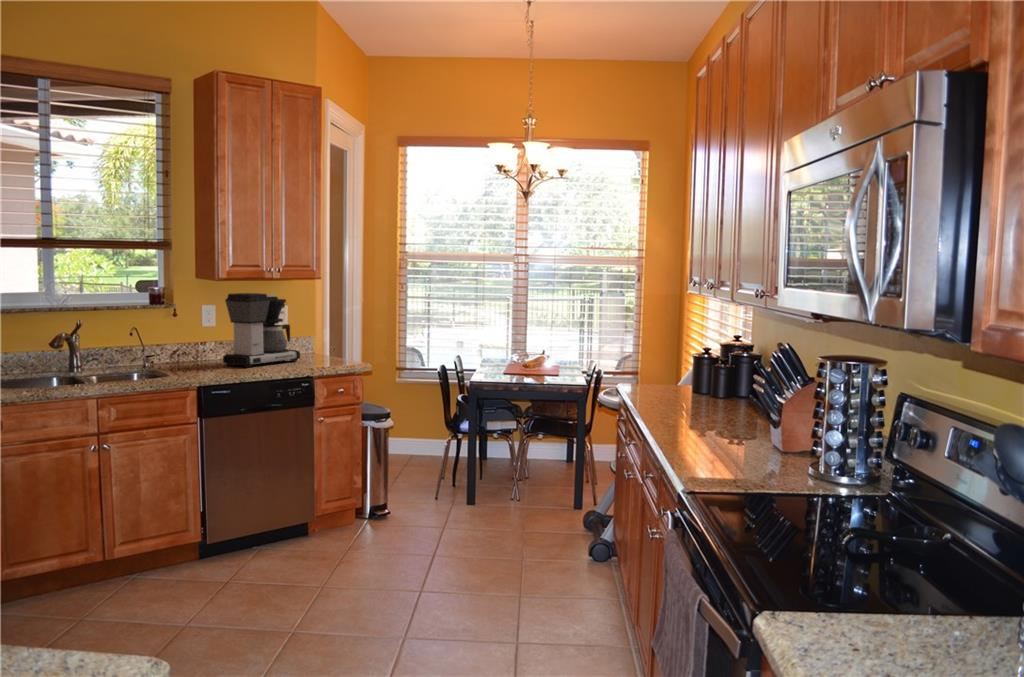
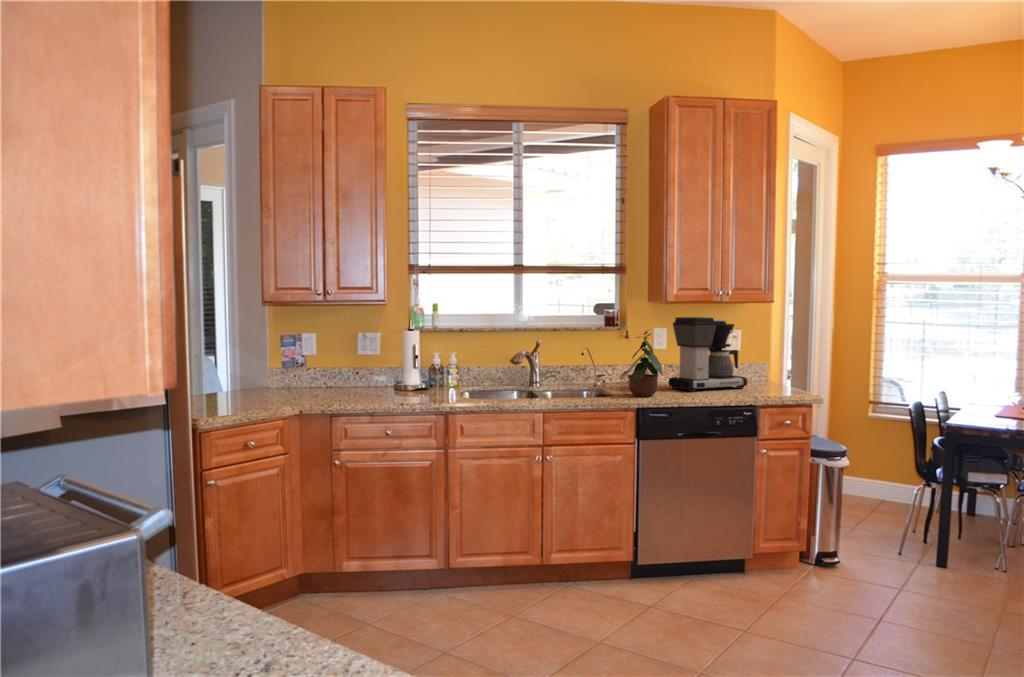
potted plant: none [180,307,225,375] -> present [626,331,662,397]

